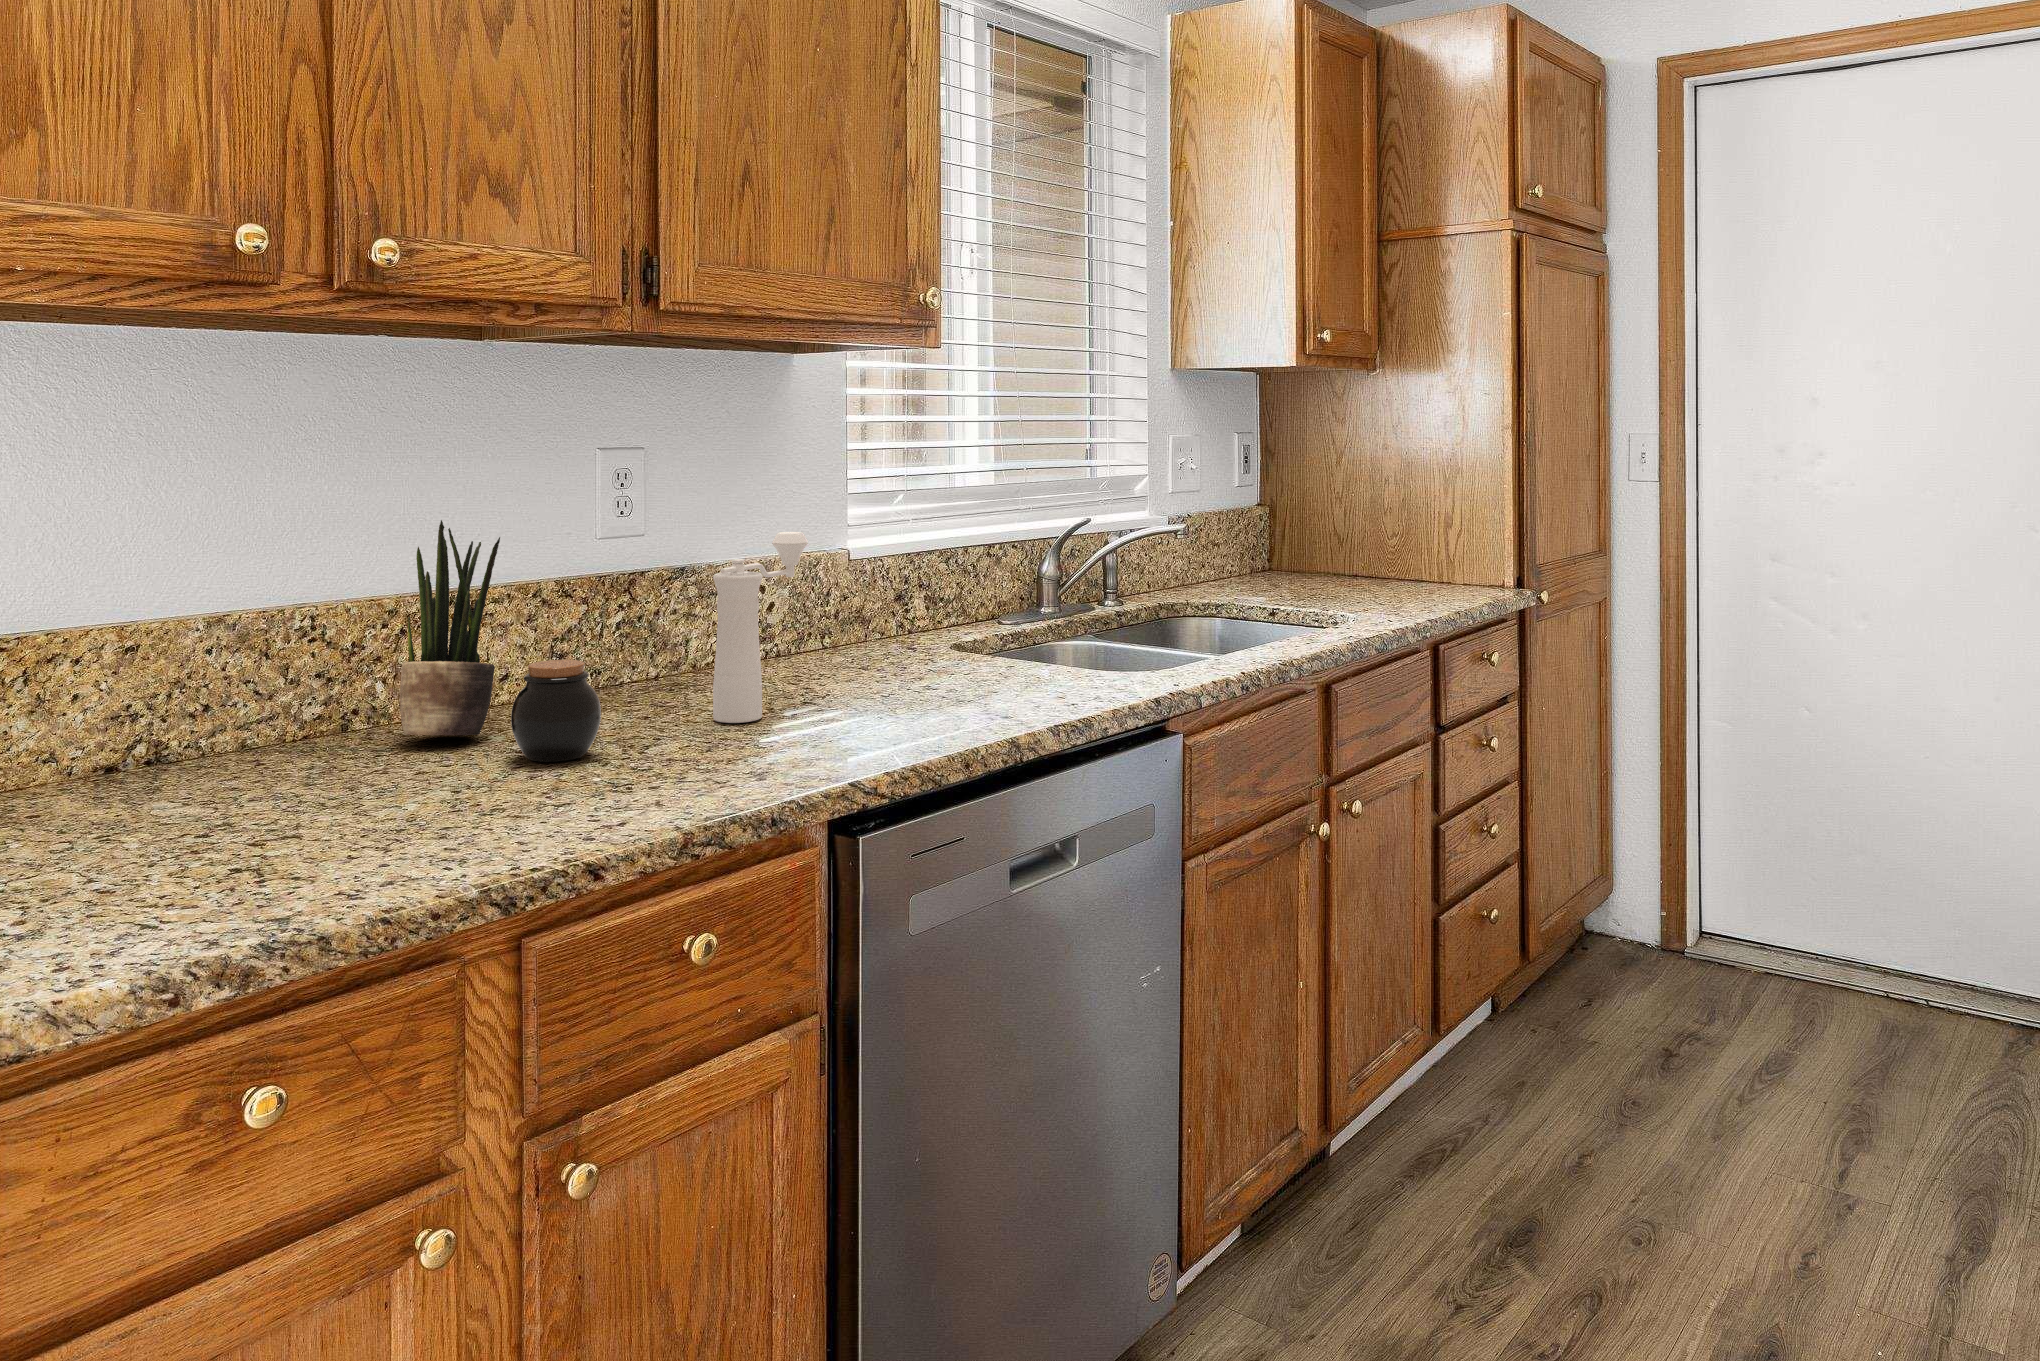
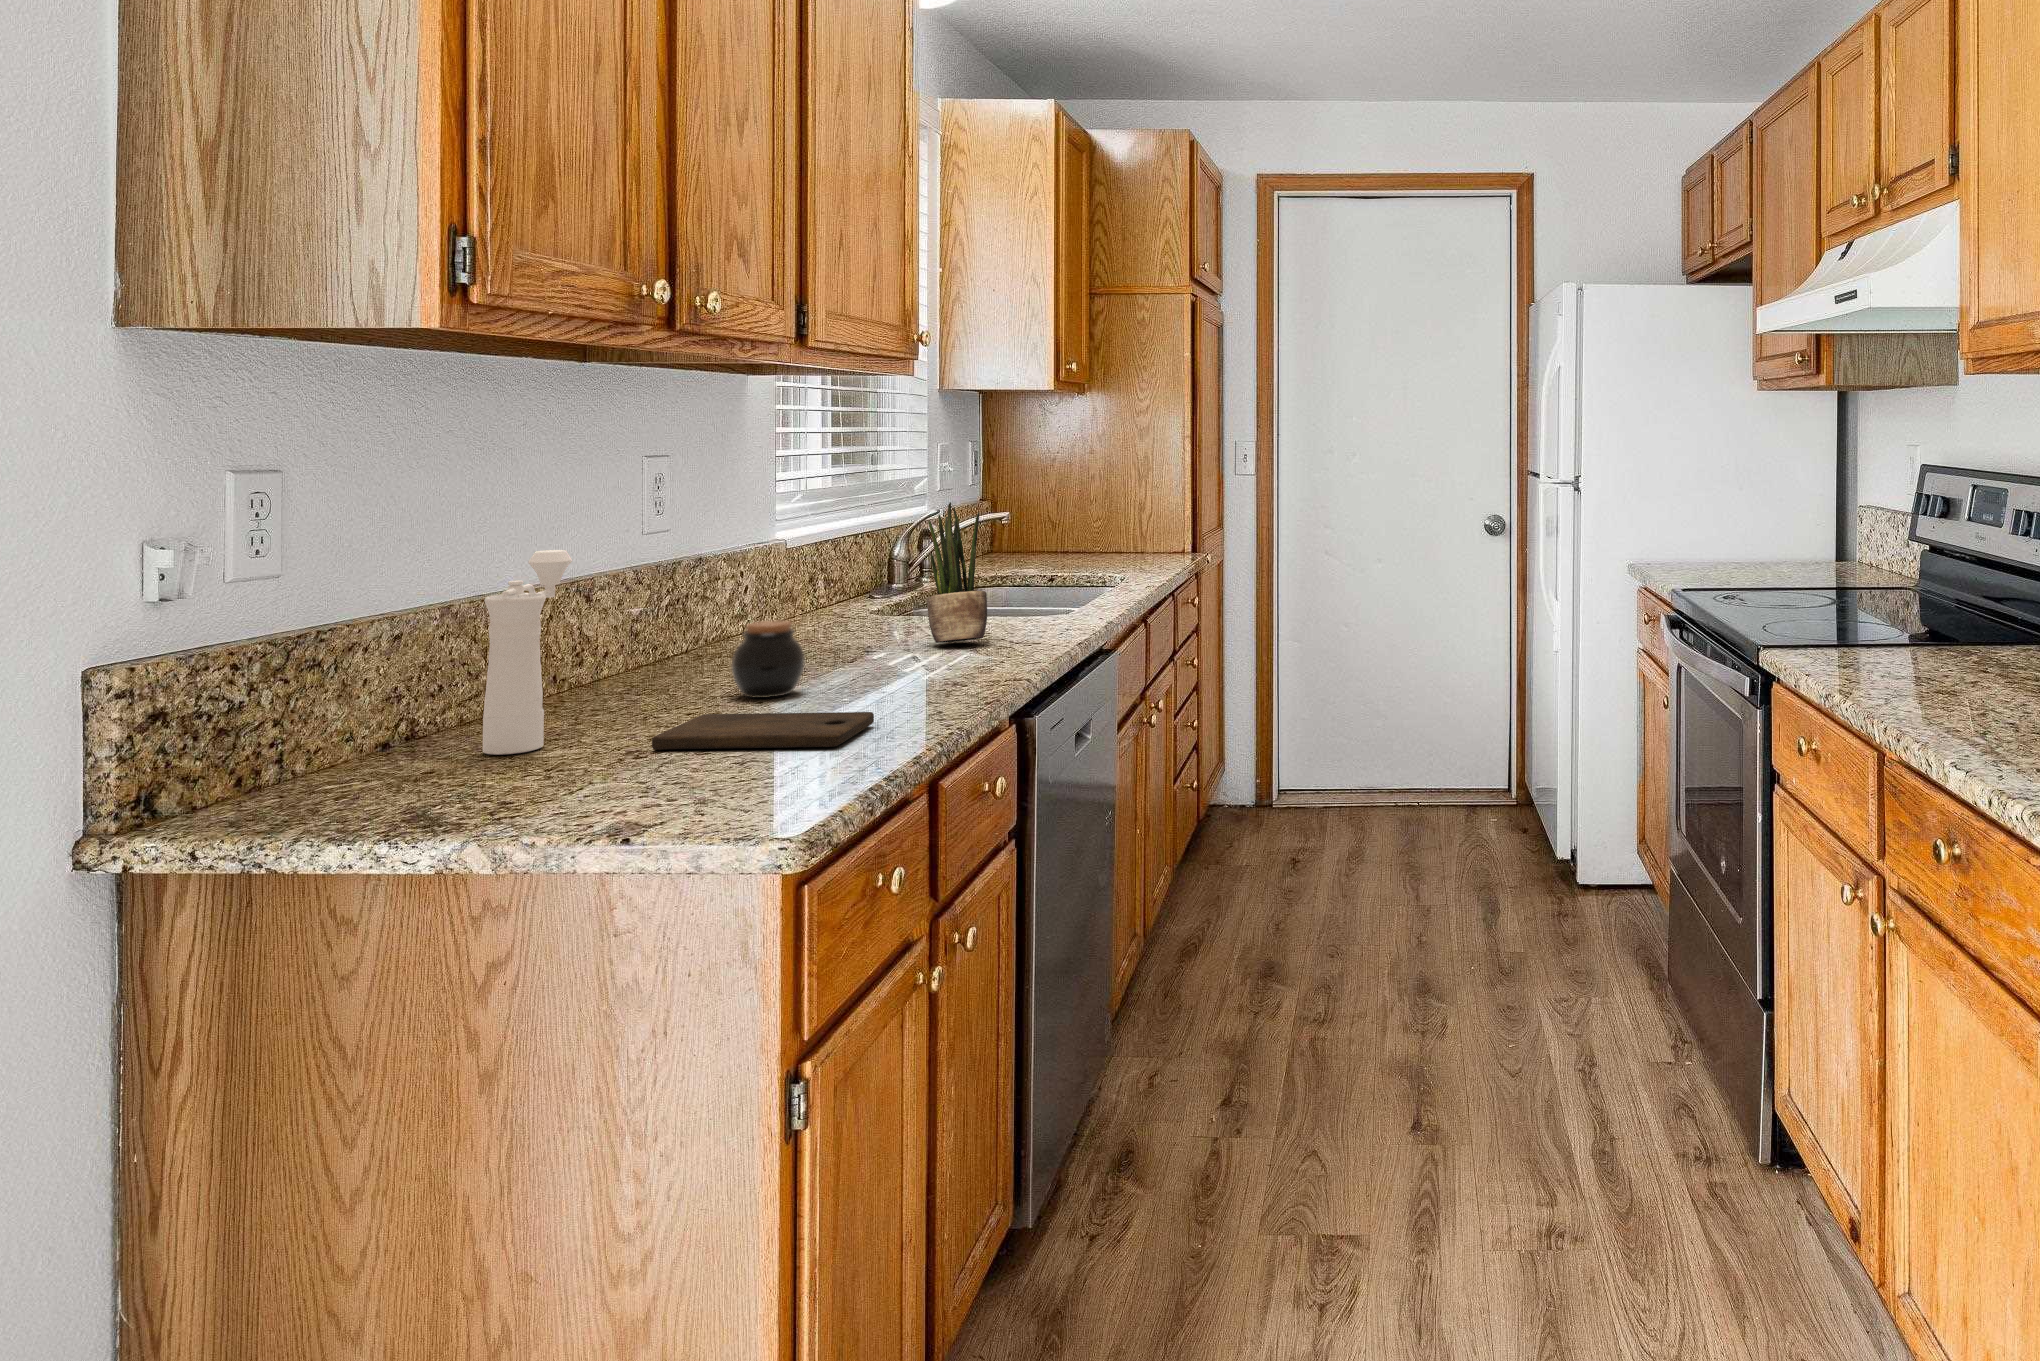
potted plant: present [400,520,500,735] -> present [927,502,987,643]
pepper mill: present [713,532,808,723] -> present [483,550,572,755]
cutting board: none [233,783,504,867] -> present [652,712,874,749]

